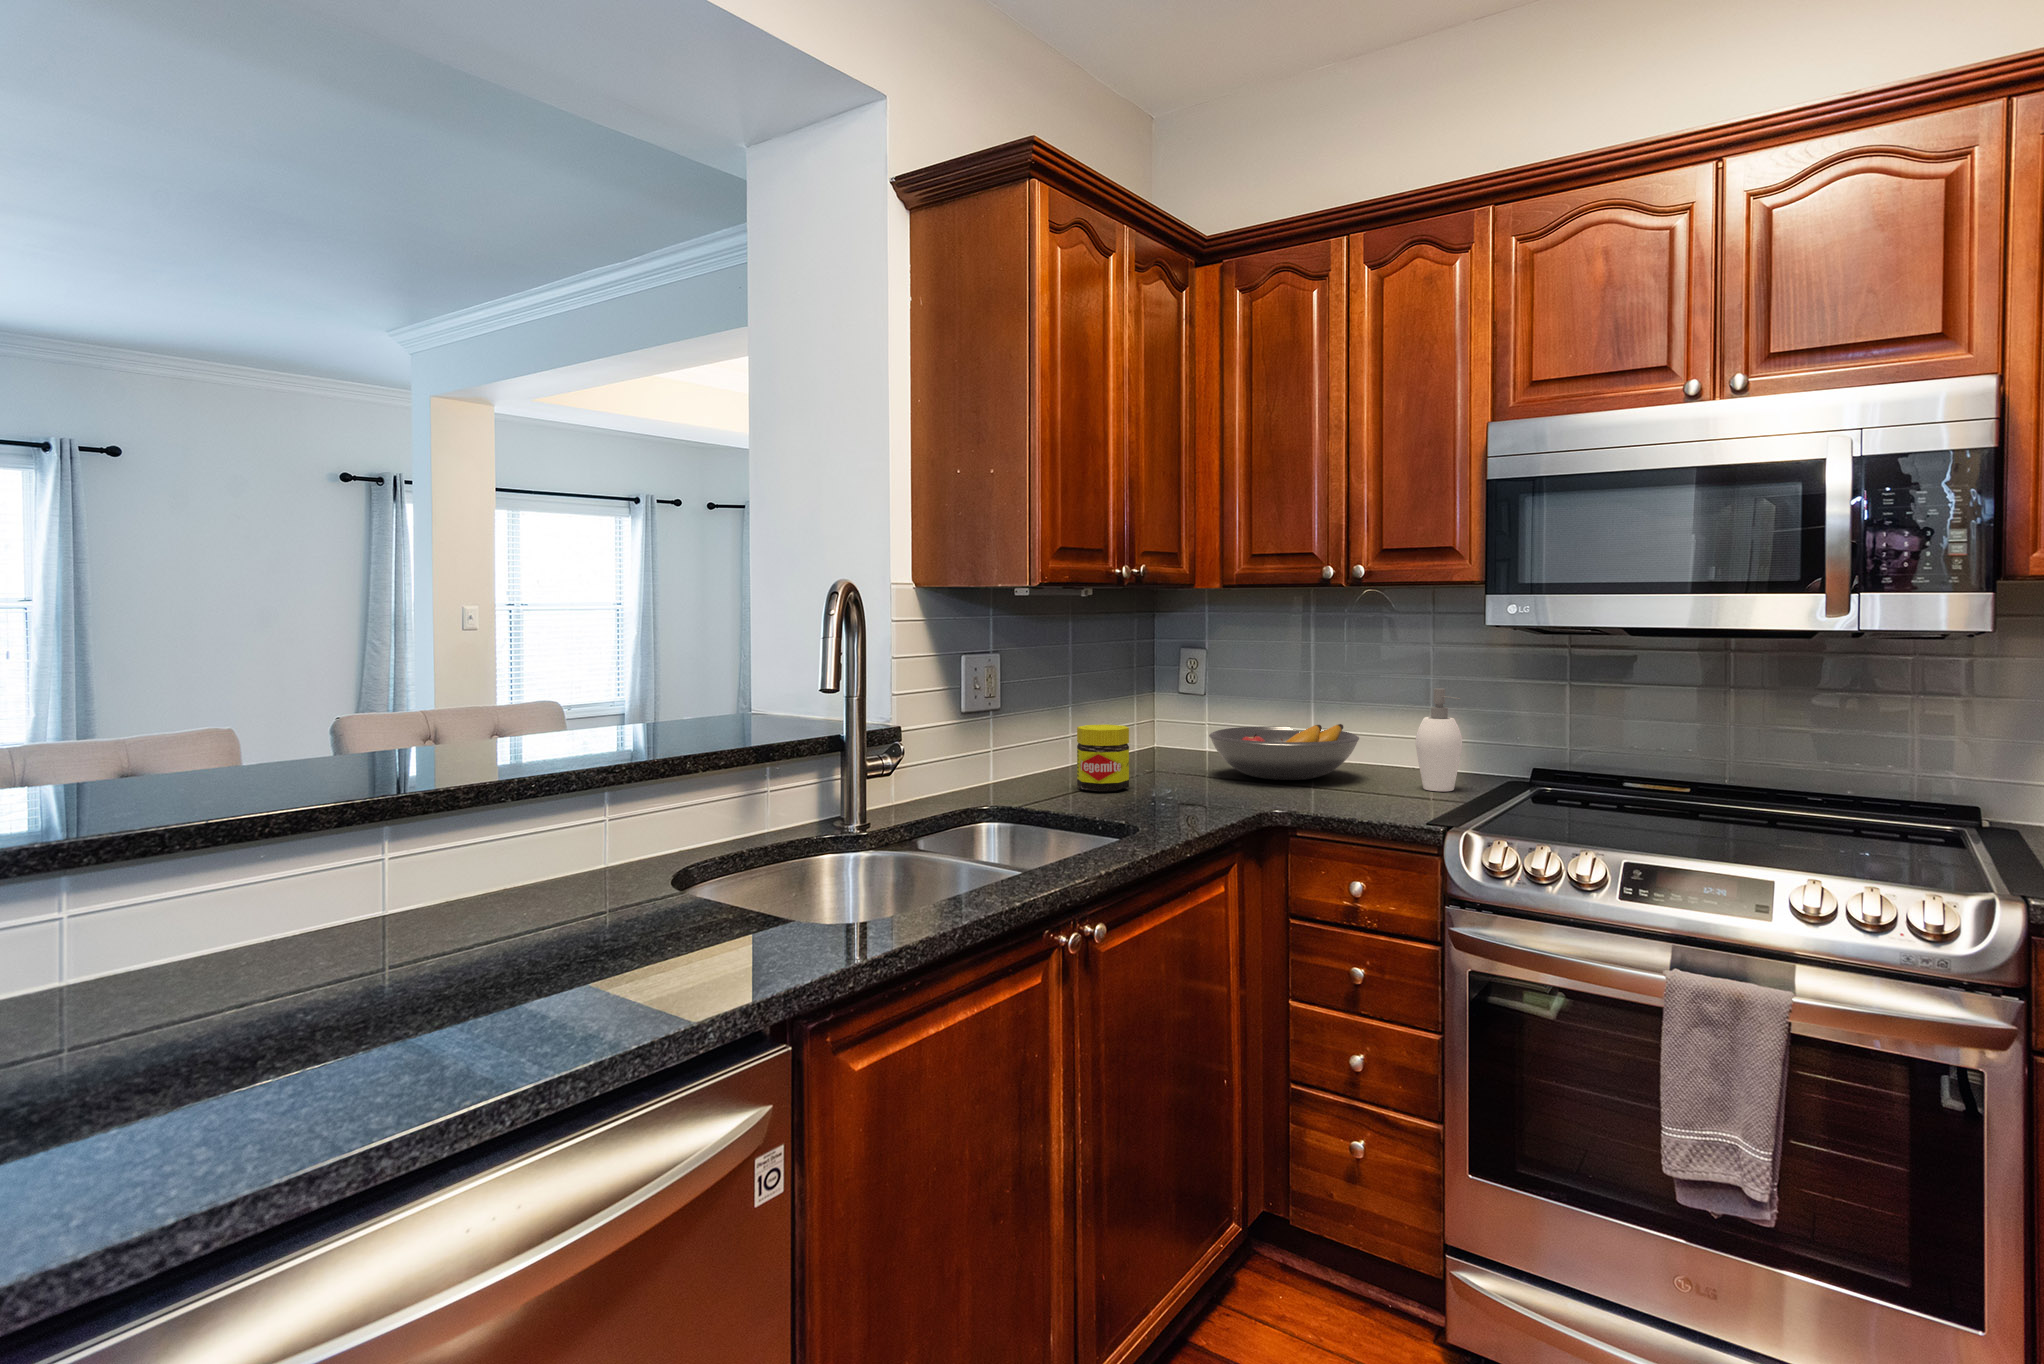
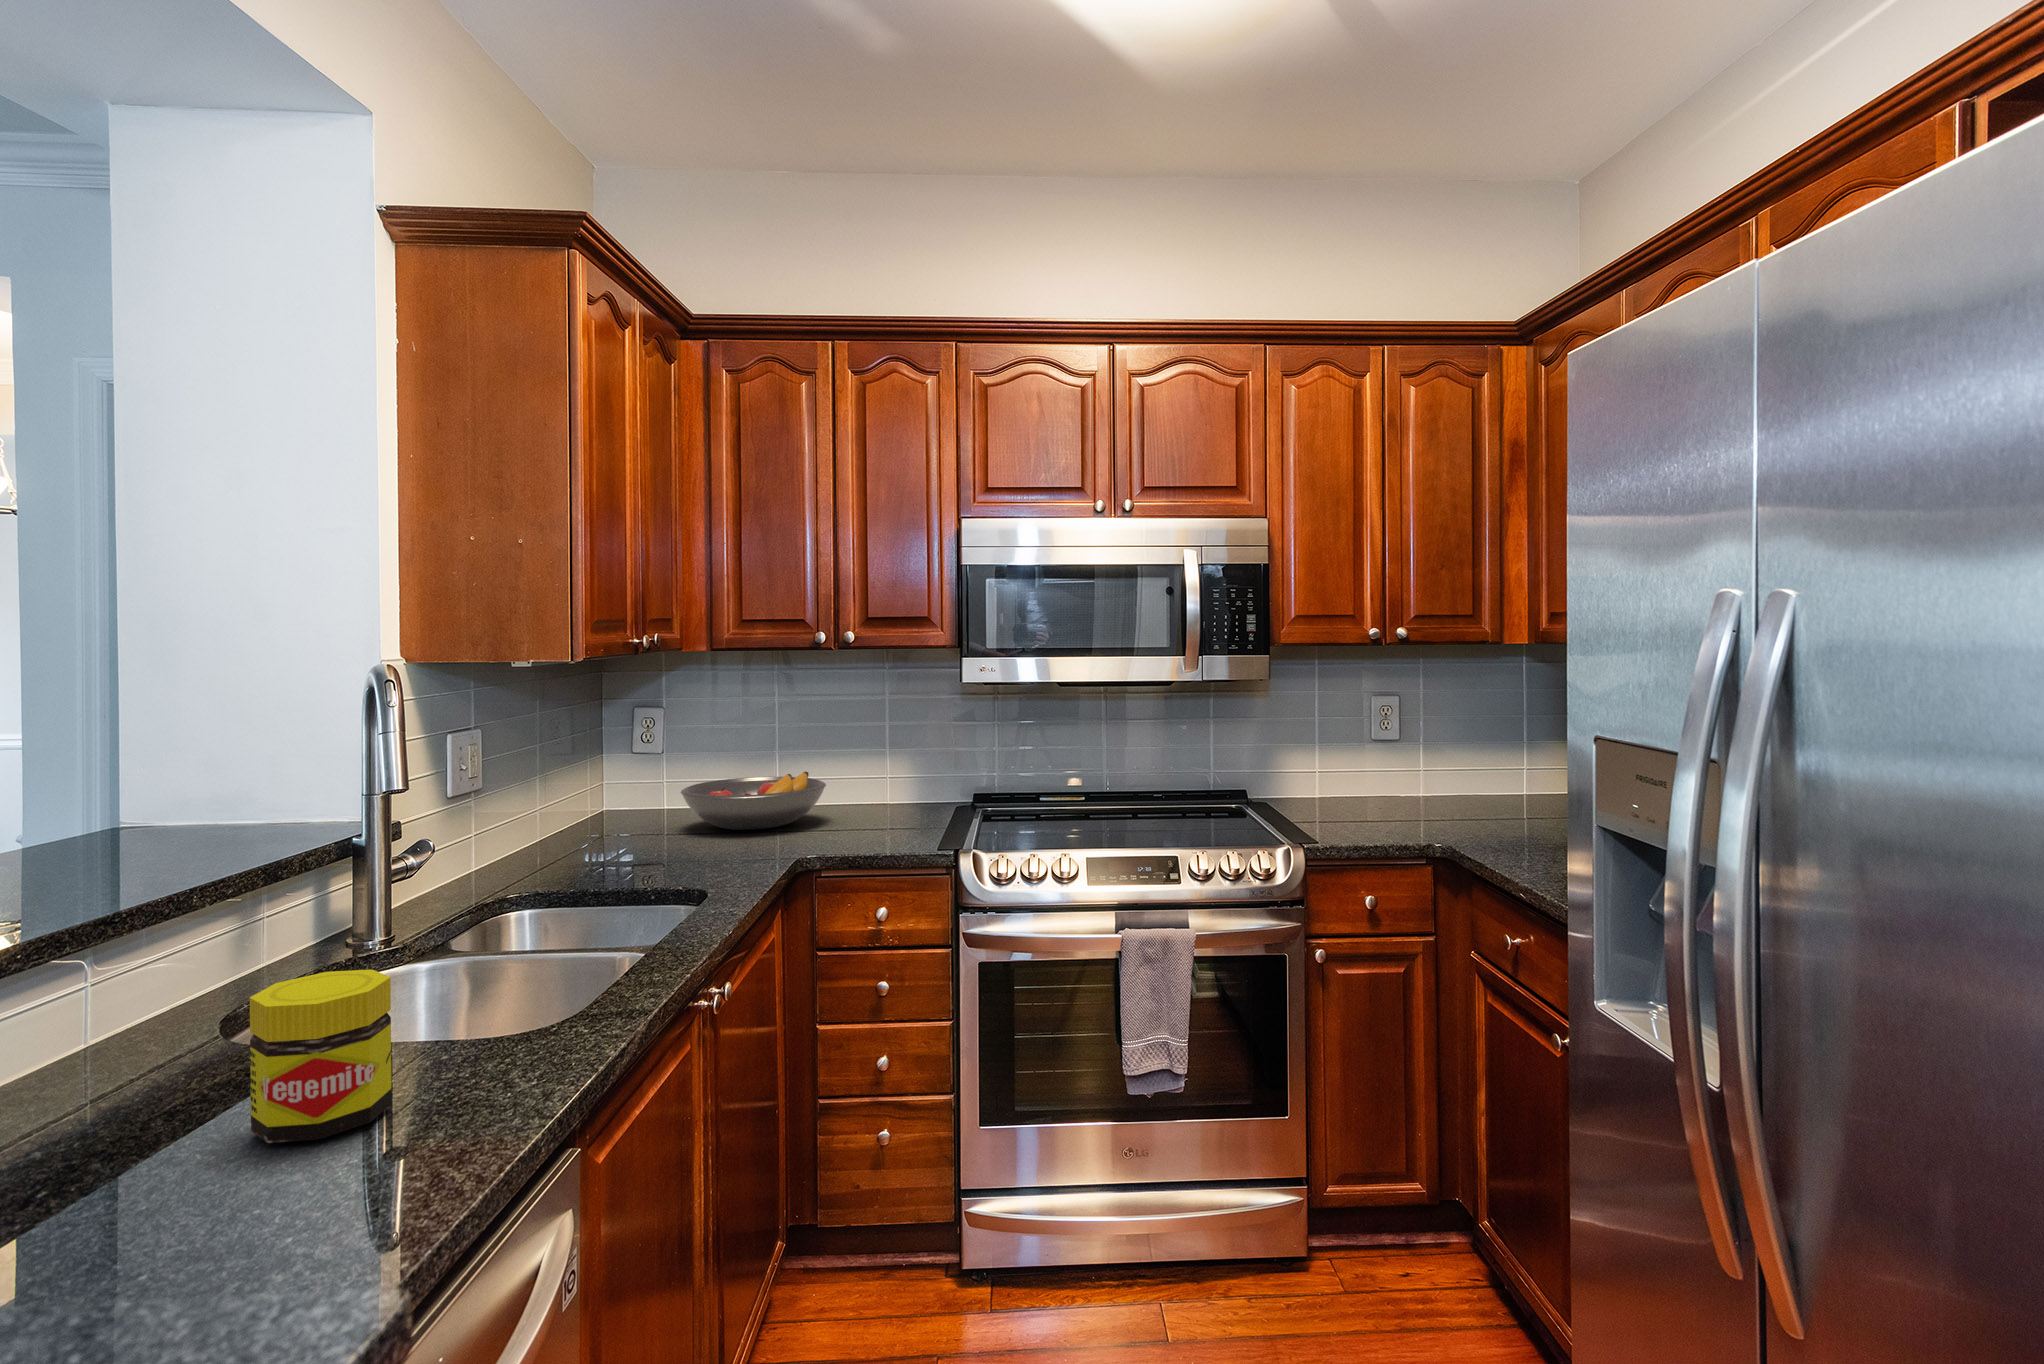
soap dispenser: present [1416,688,1462,791] -> none [881,734,922,822]
jar: present [1077,724,1129,792] -> present [250,970,392,1143]

